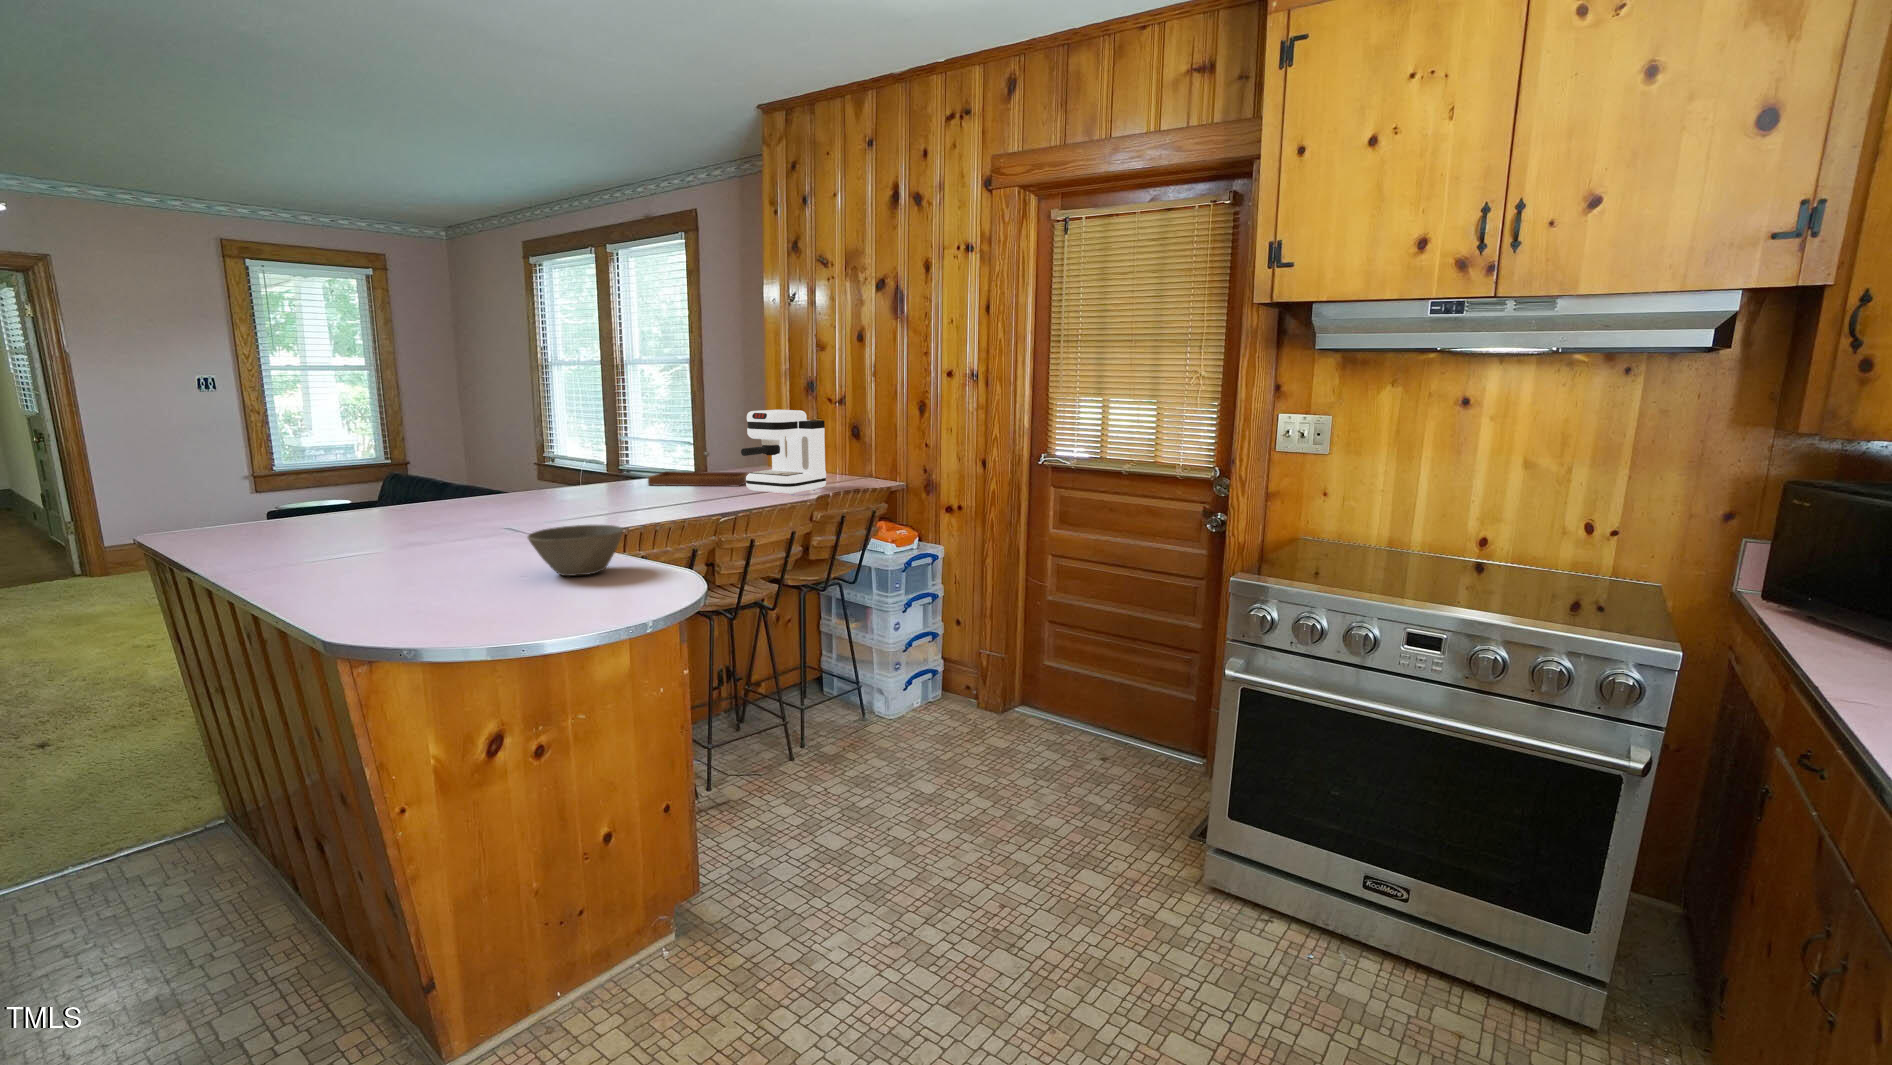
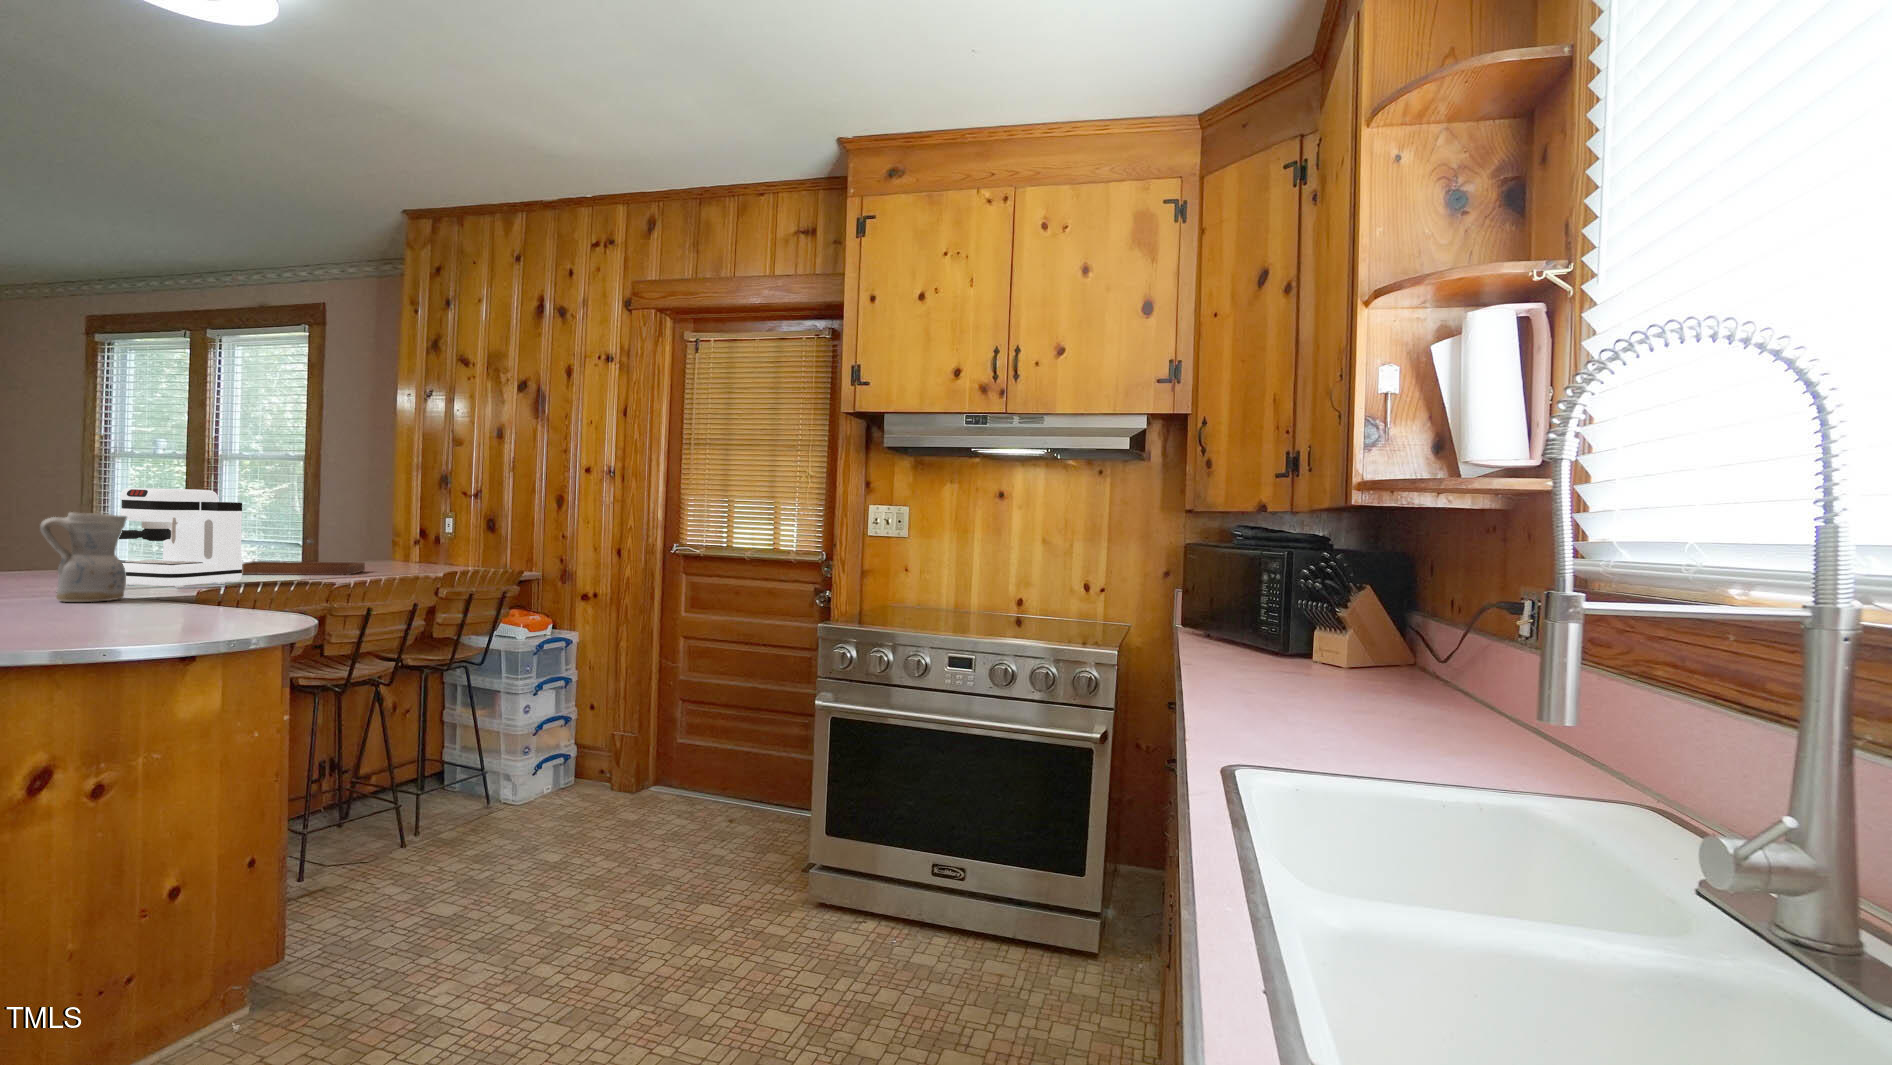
coffee maker: present [741,410,826,495] -> present [119,488,242,588]
ceramic pitcher: none [501,444,566,527] -> present [40,512,127,602]
bowl: present [528,525,623,576] -> none [91,583,216,631]

